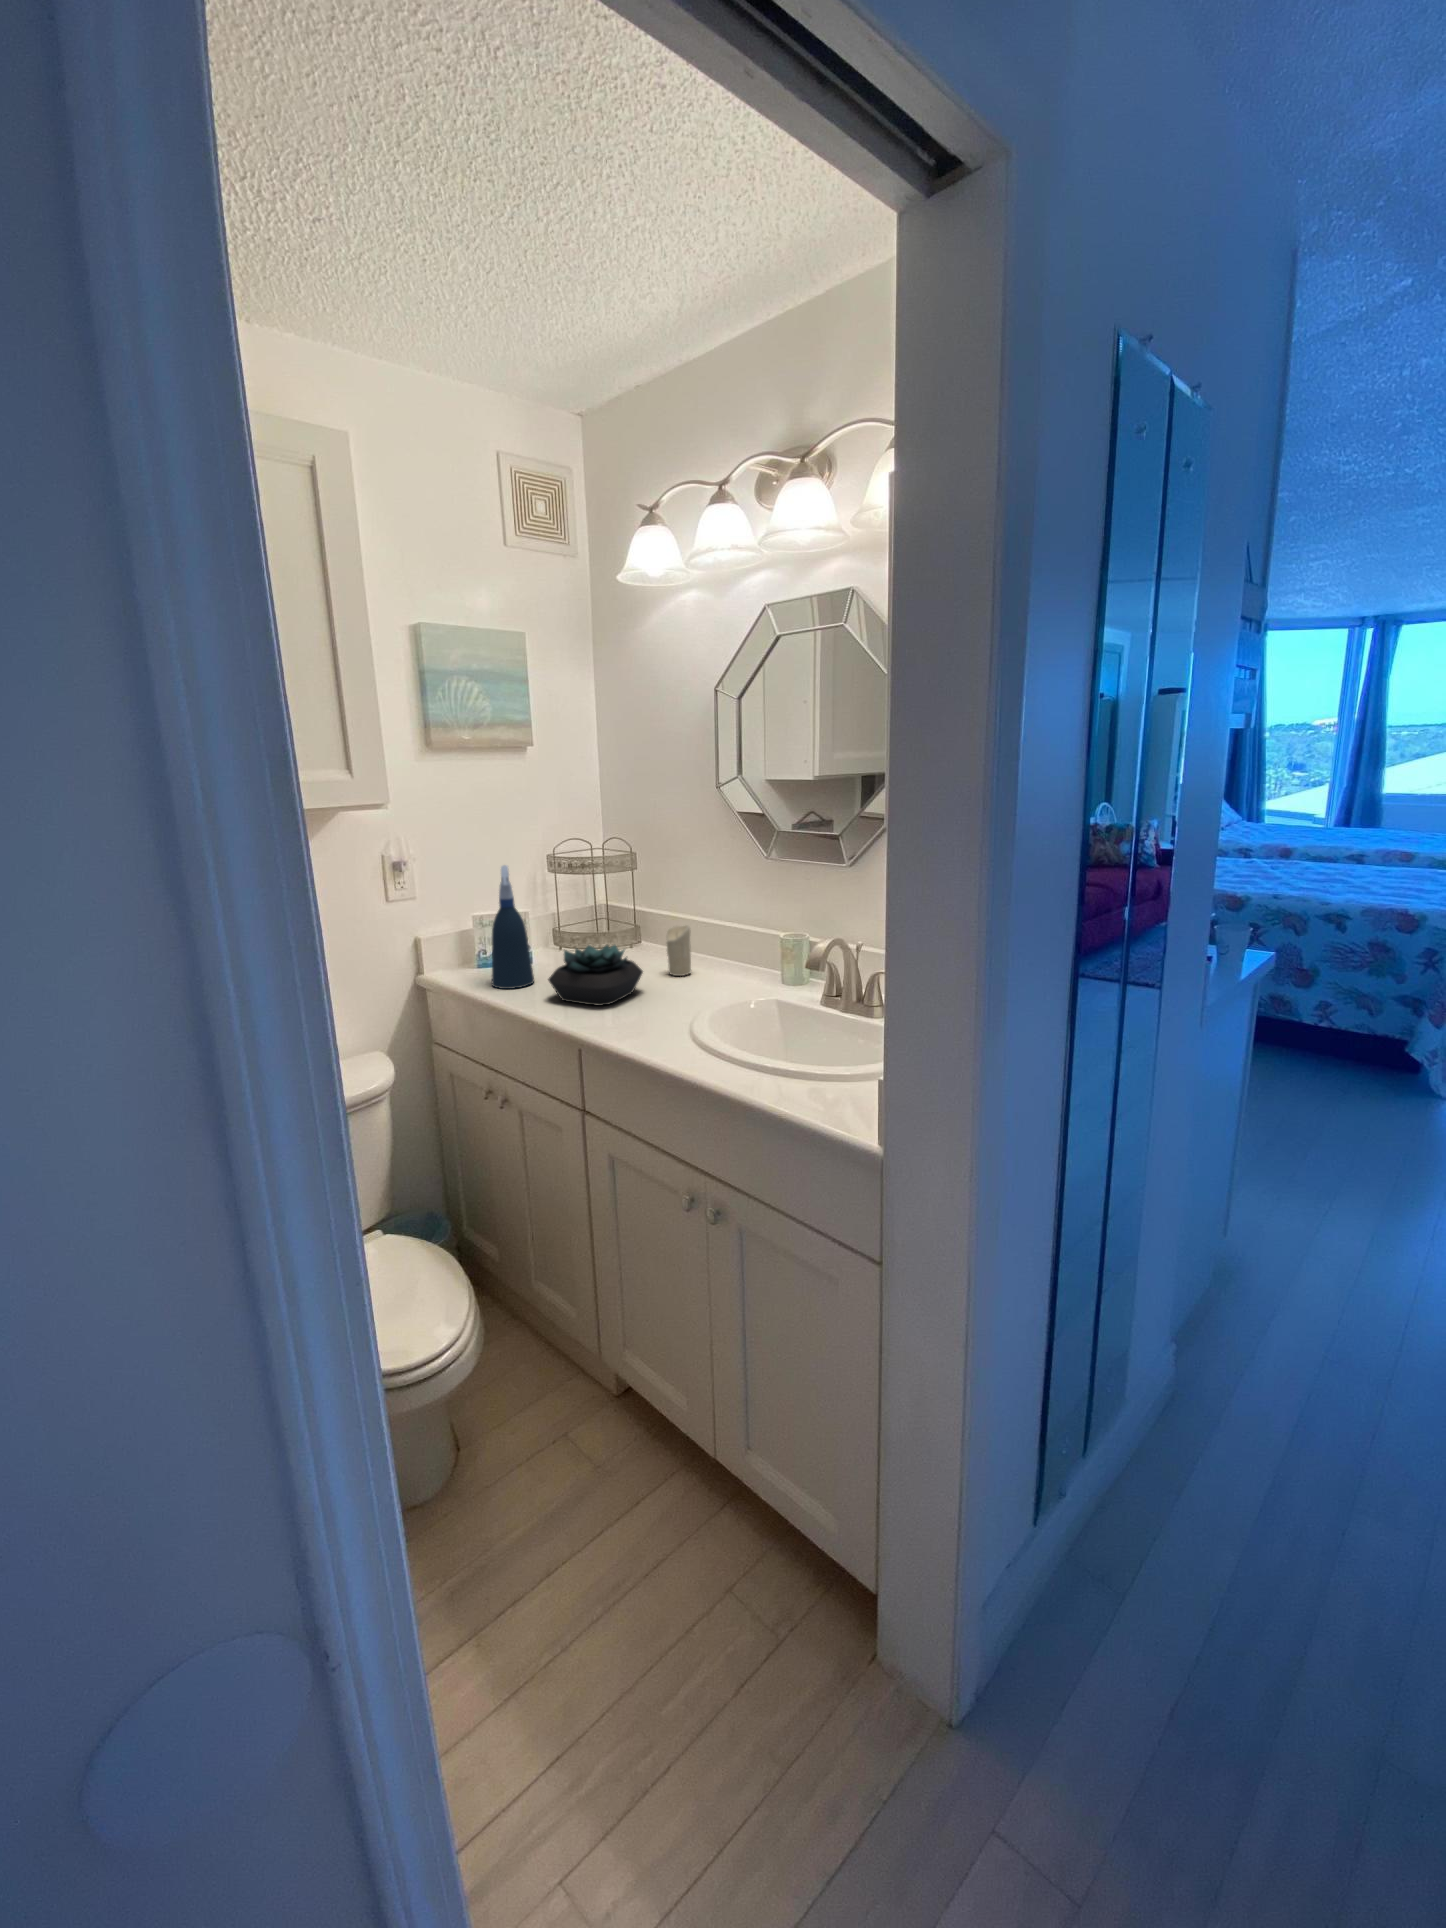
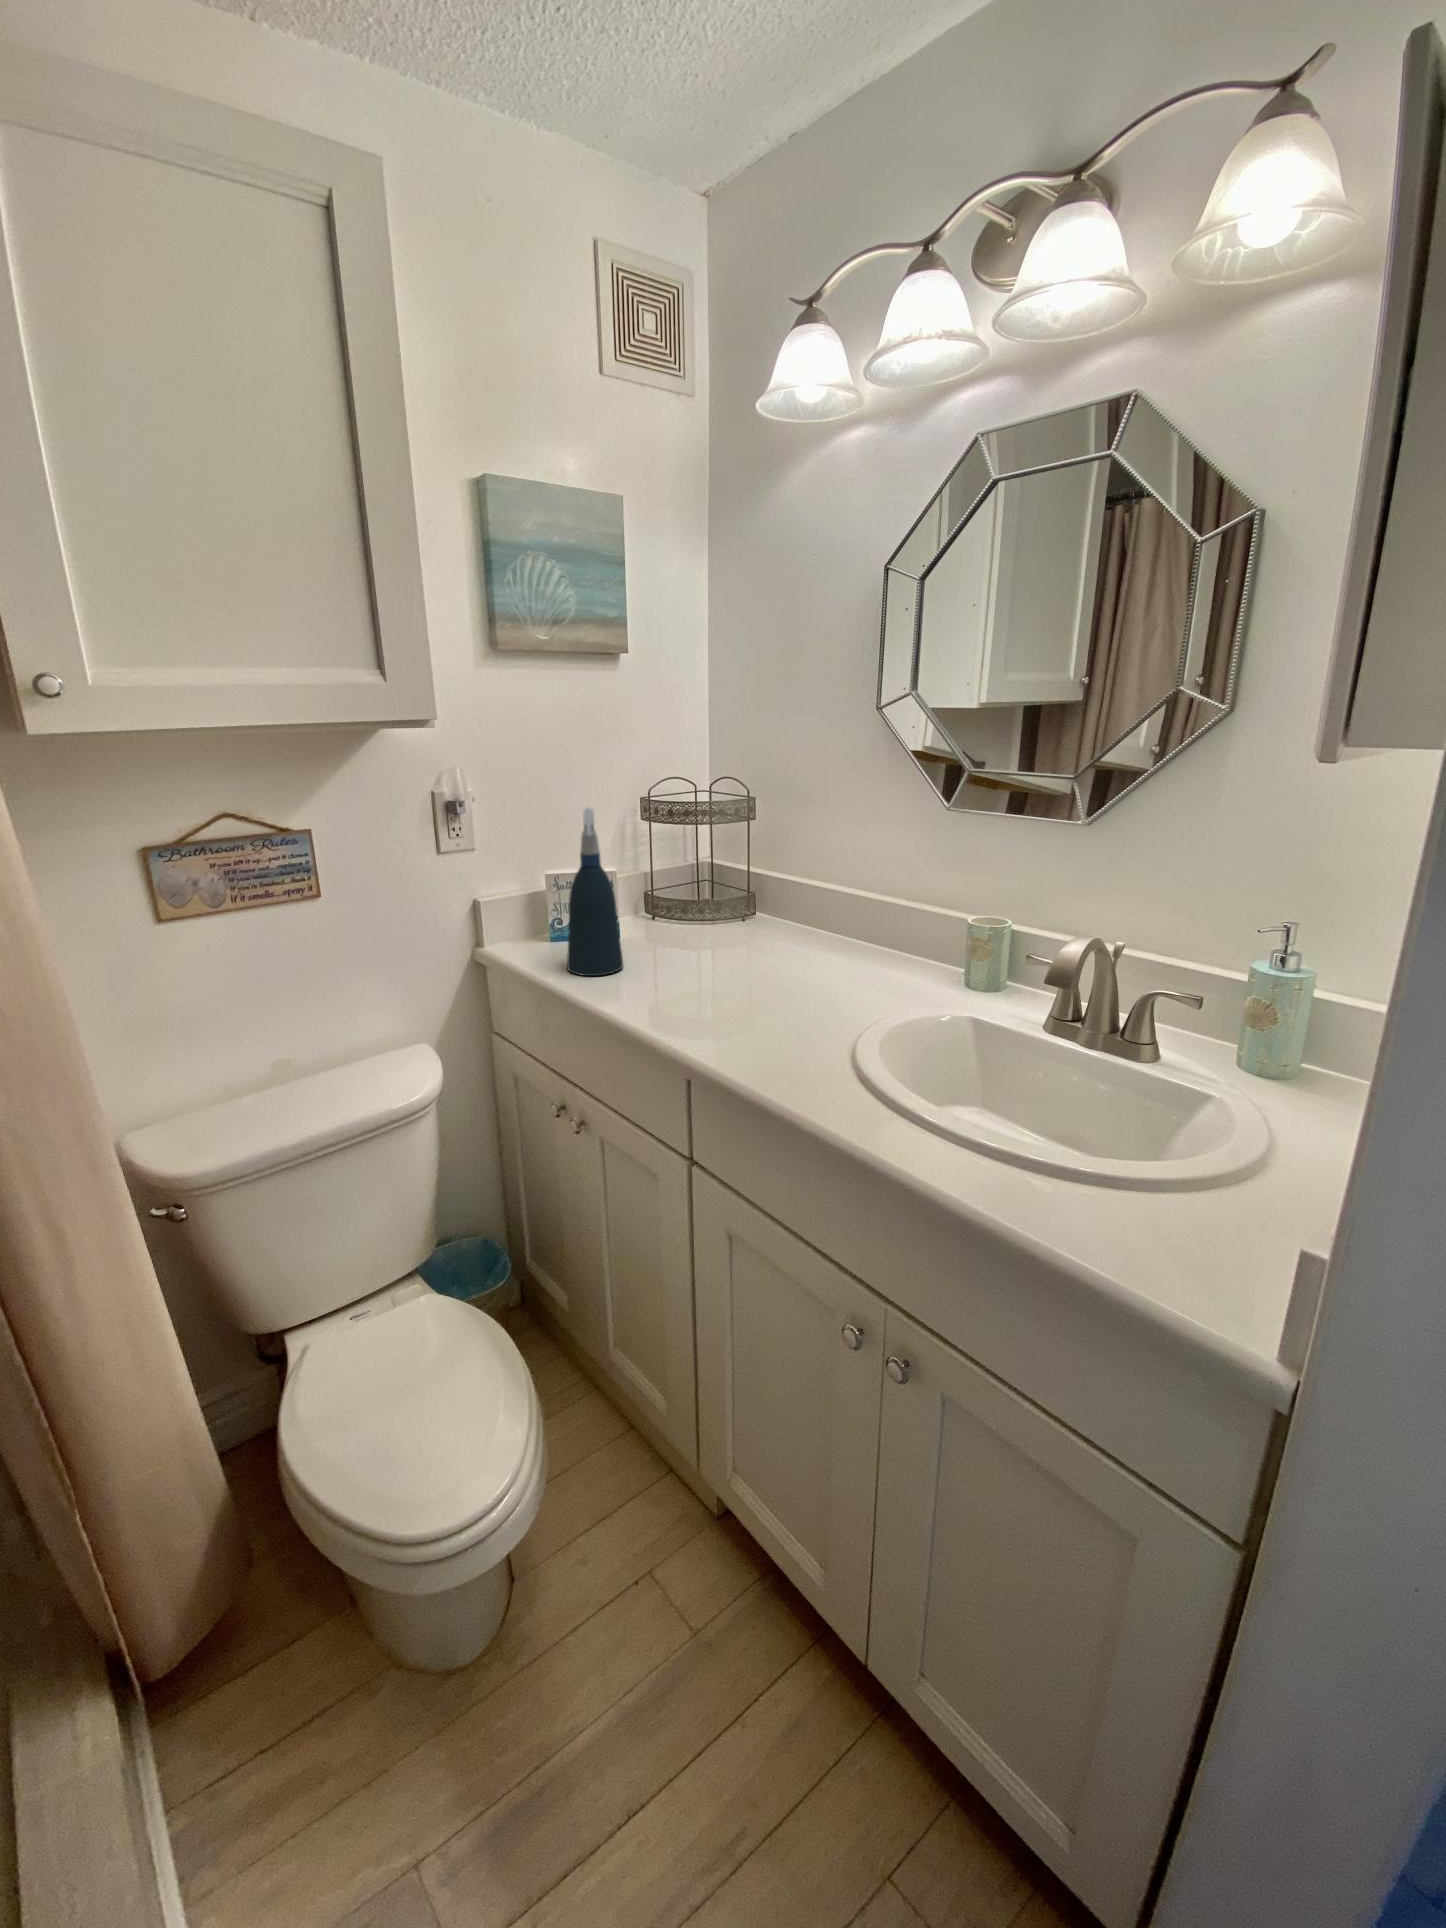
candle: present [666,925,691,976] -> none [802,898,836,967]
succulent plant: present [548,945,643,1006] -> none [644,921,776,1011]

